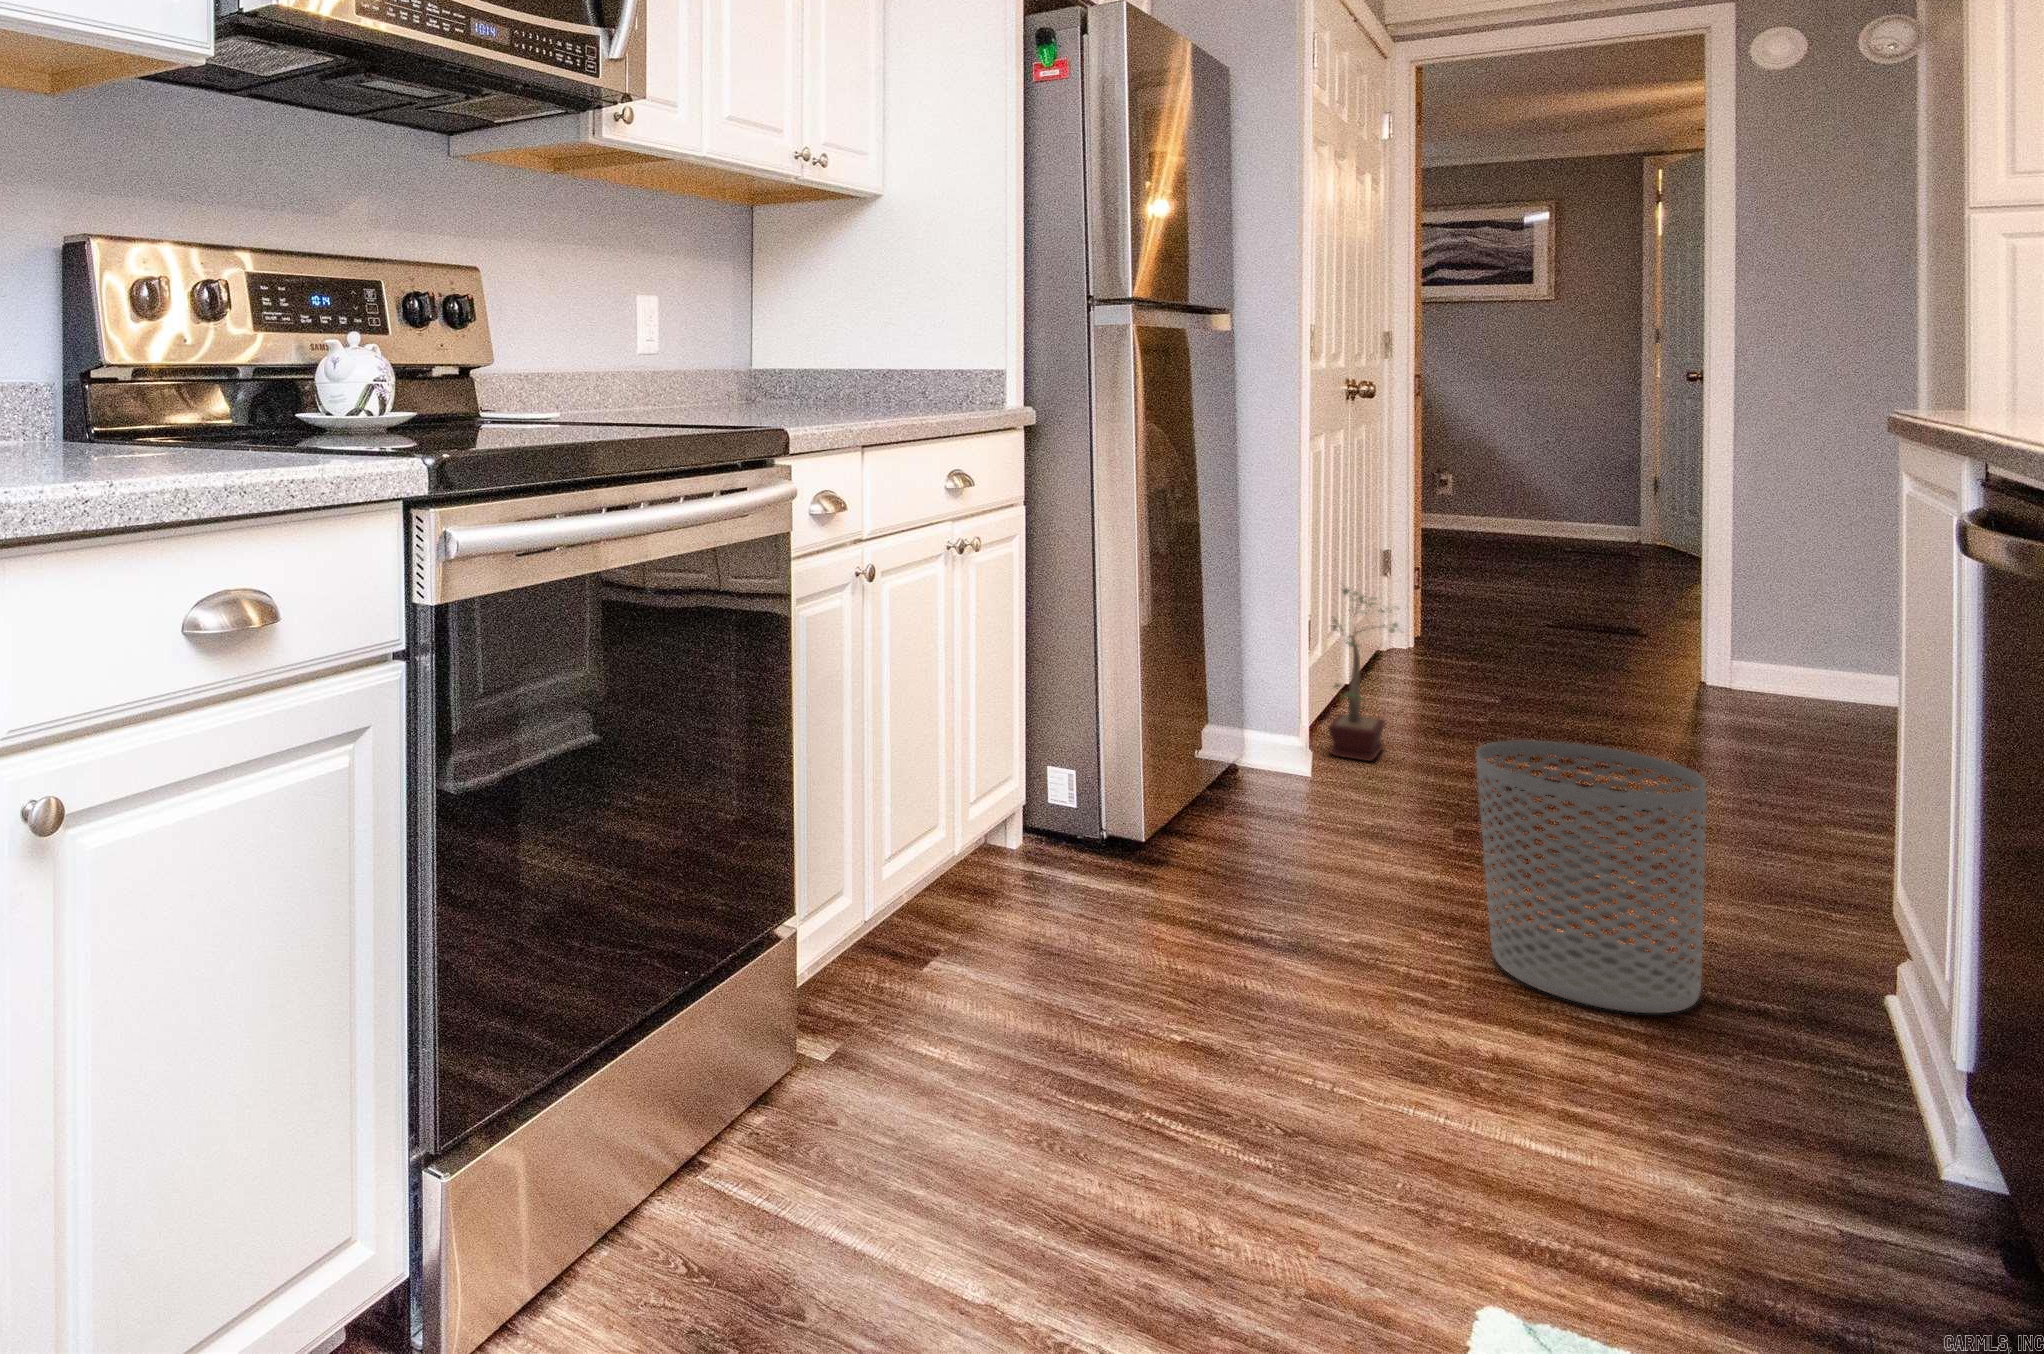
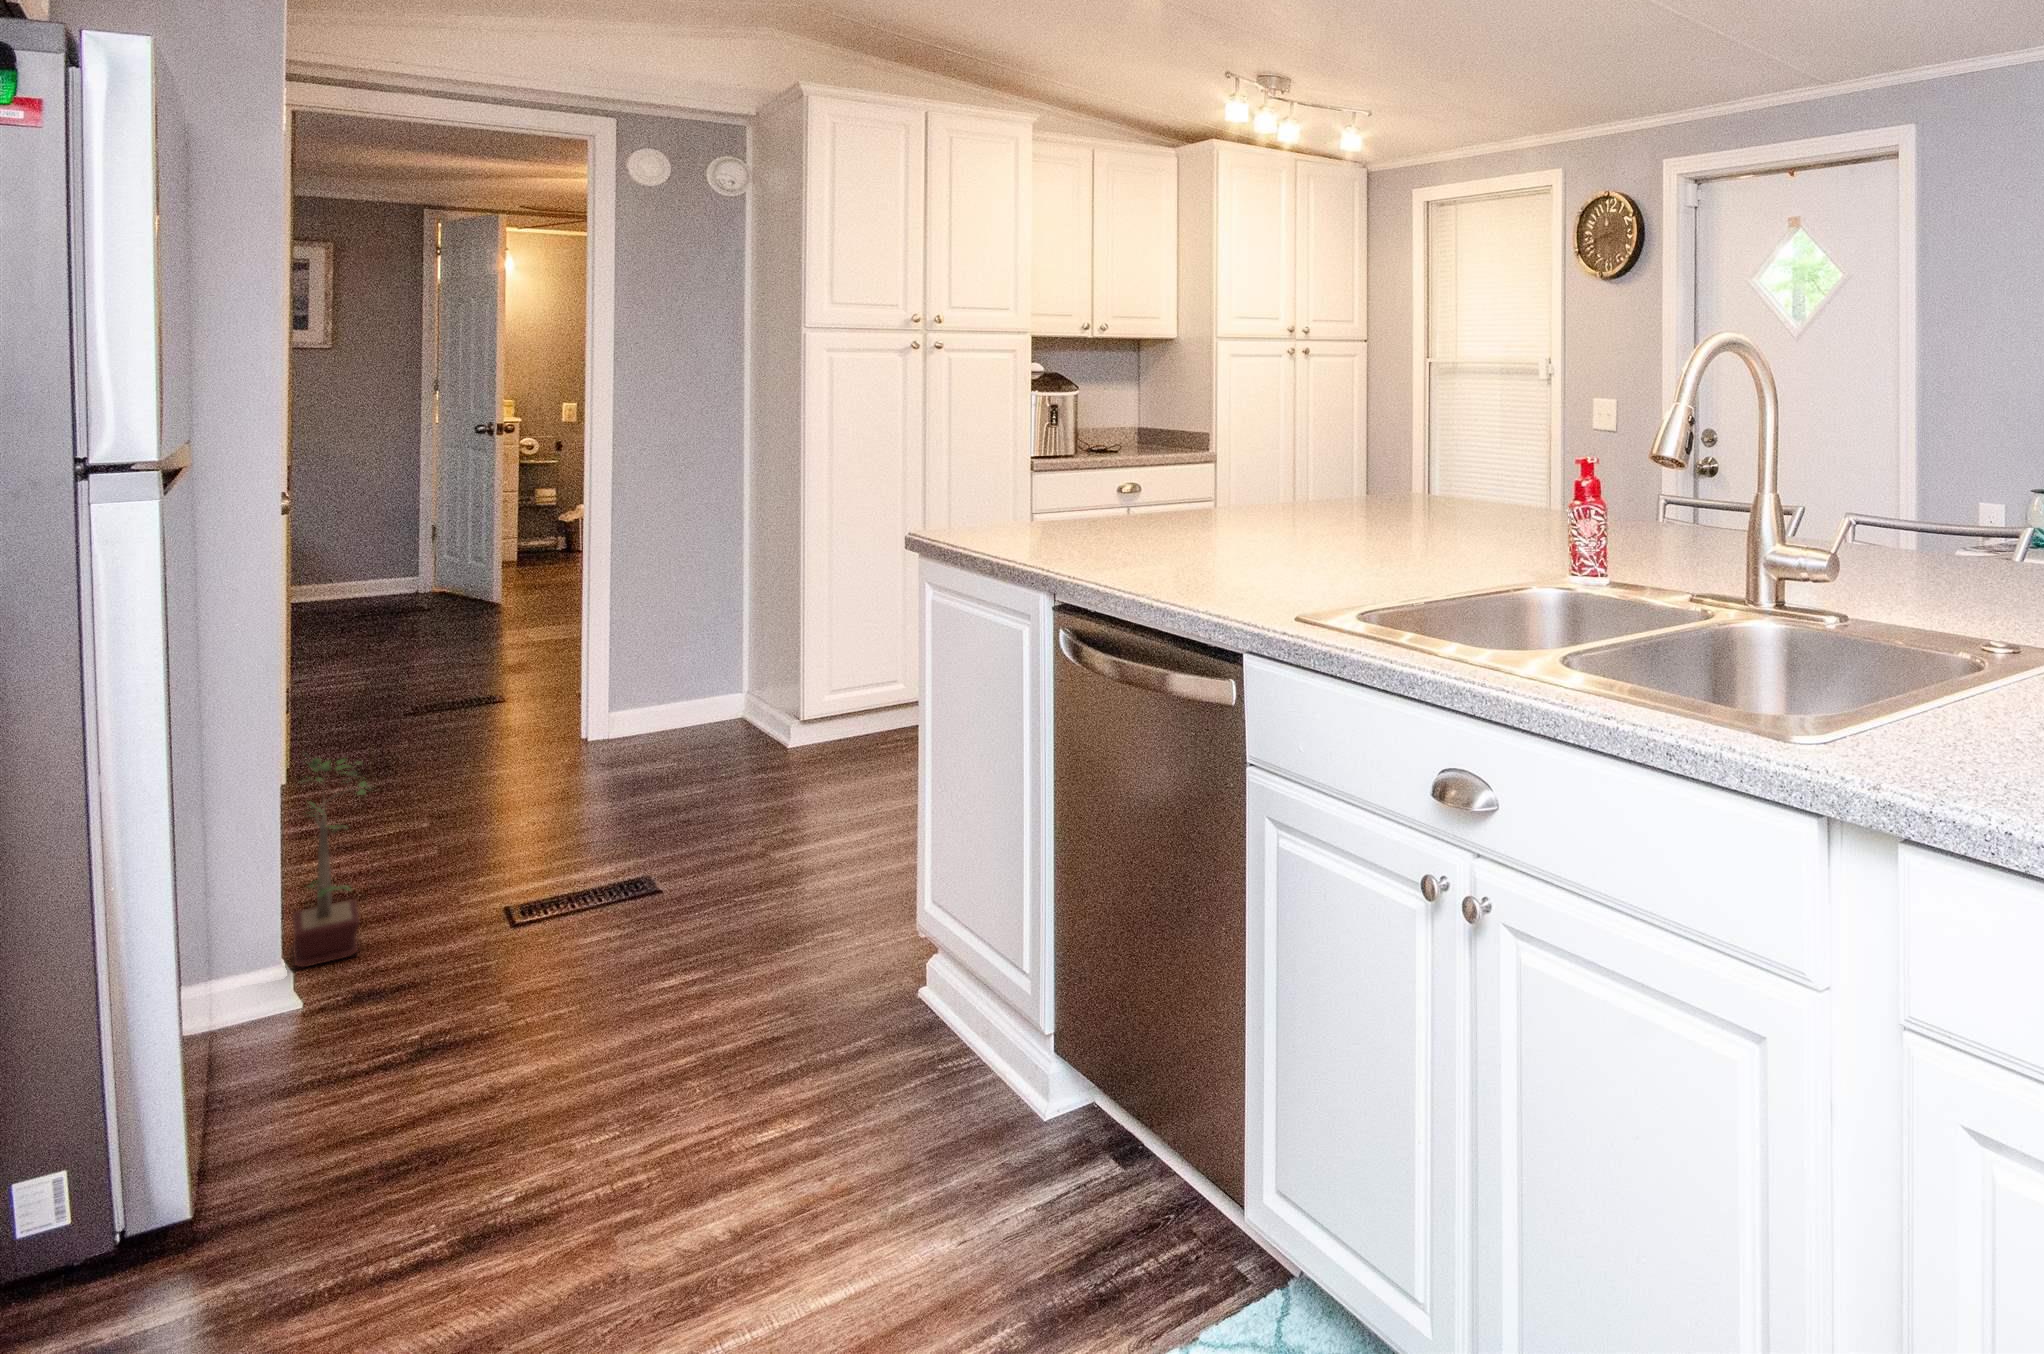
waste bin: present [1476,741,1707,1013] -> none [640,870,835,1138]

